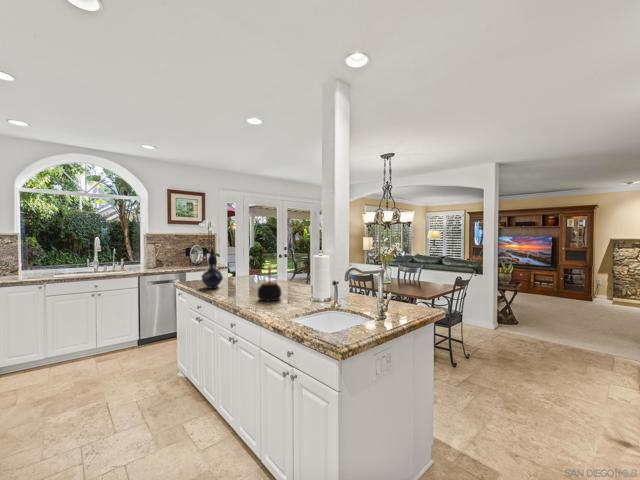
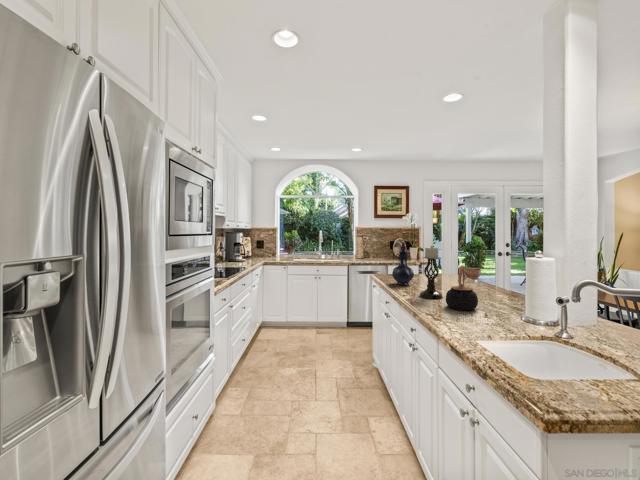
candle holder: none [233,250,252,296] -> present [420,246,443,299]

